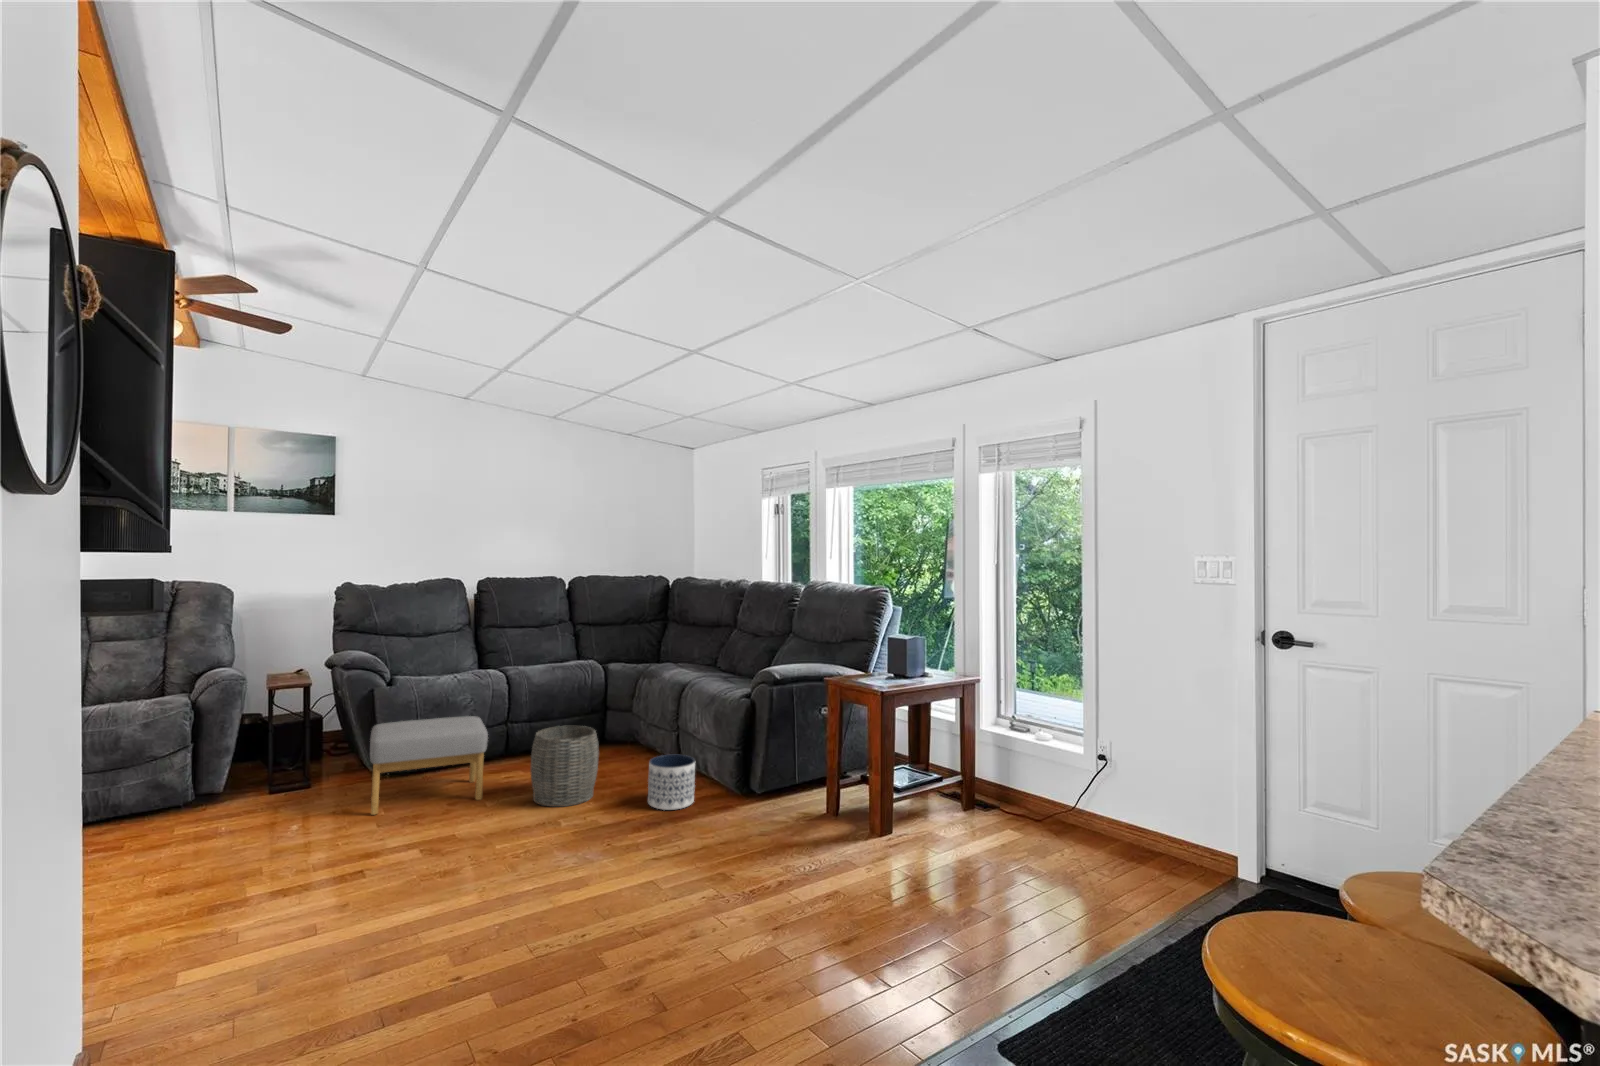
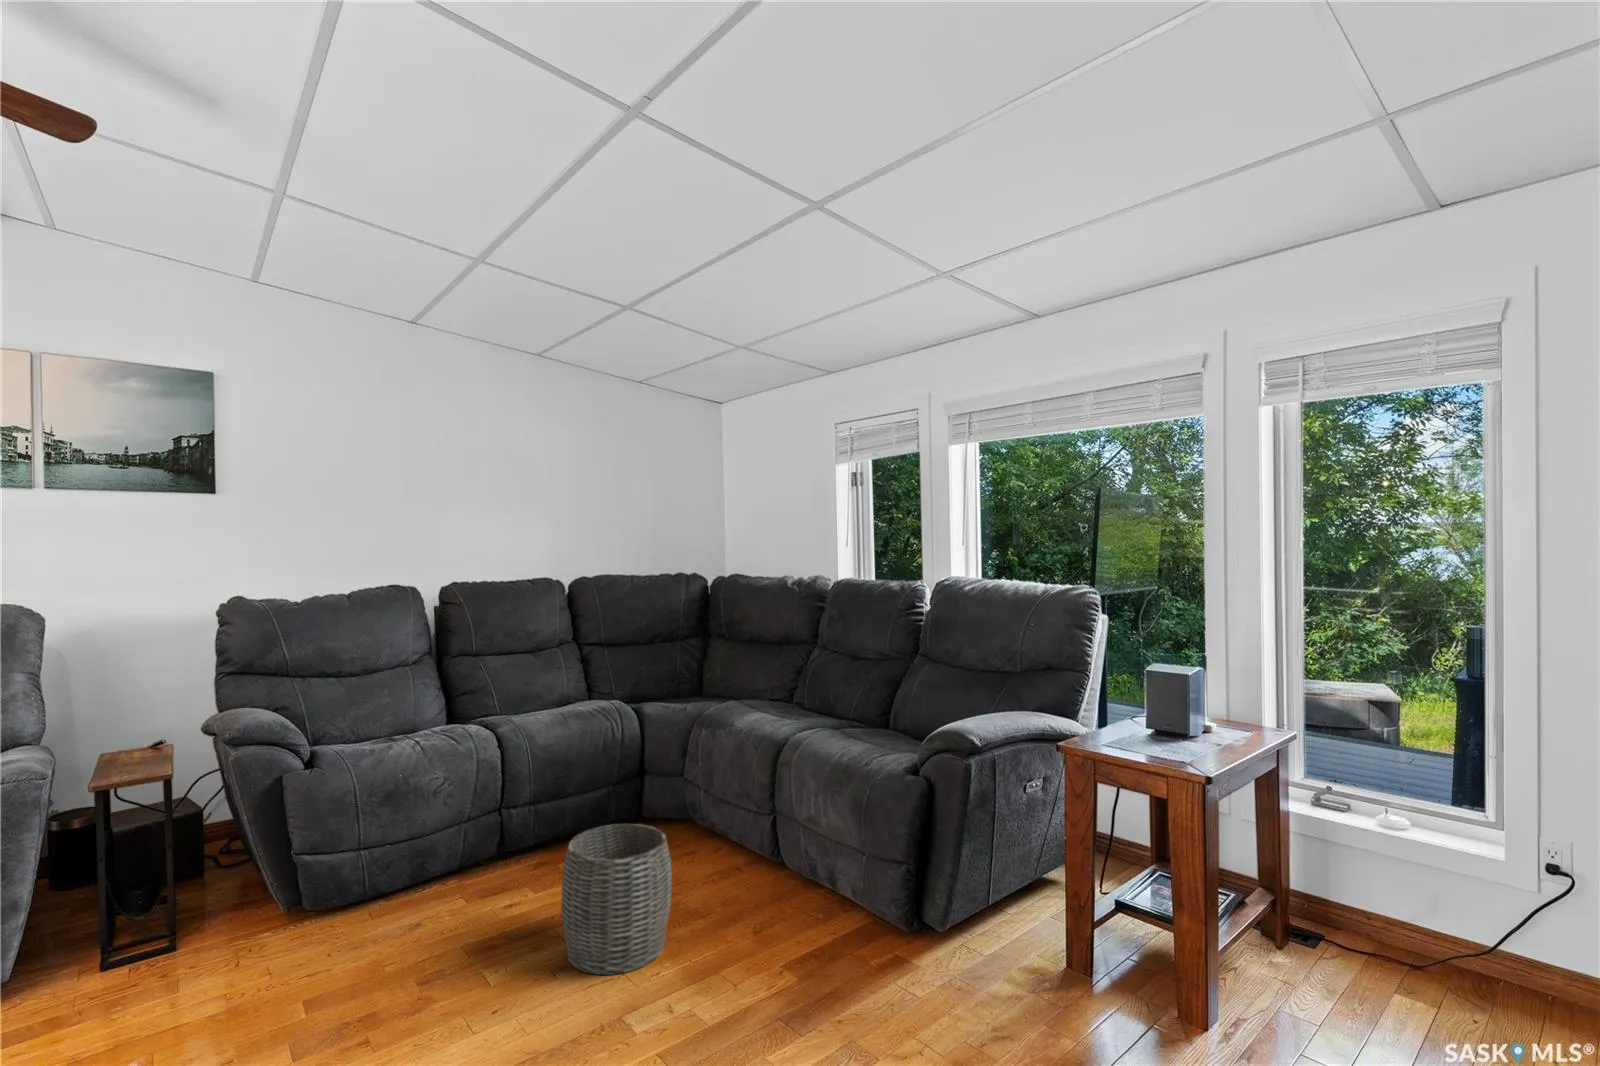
footstool: present [370,716,488,815] -> none [280,812,486,1017]
planter: present [648,755,695,810] -> none [762,867,837,971]

